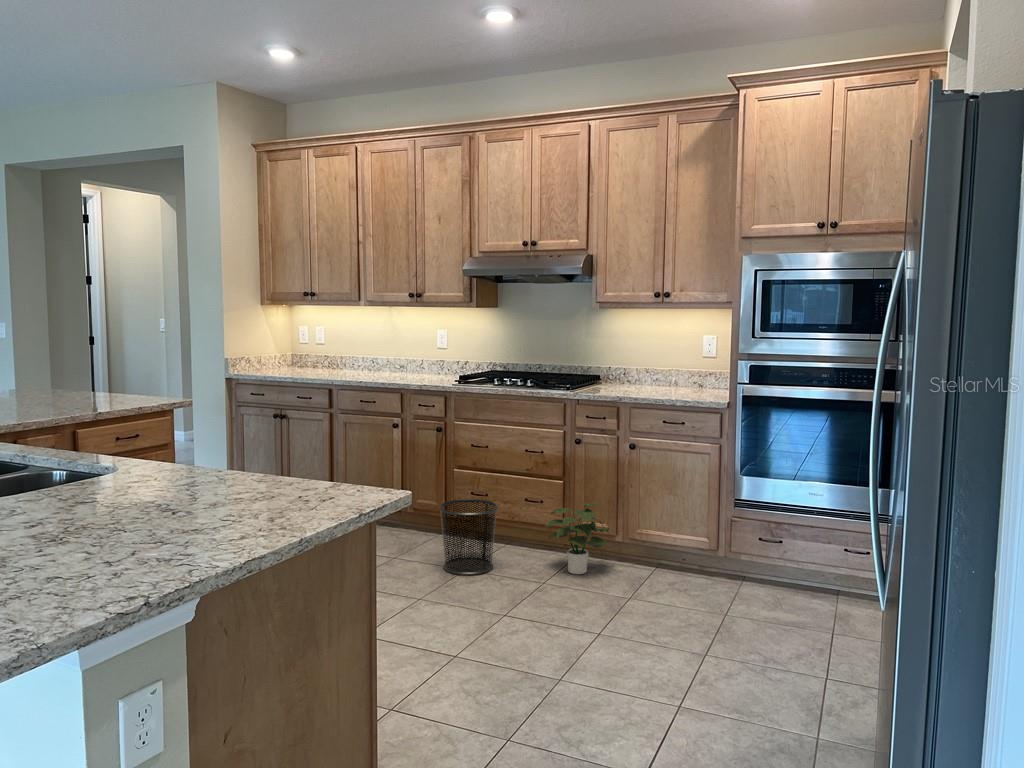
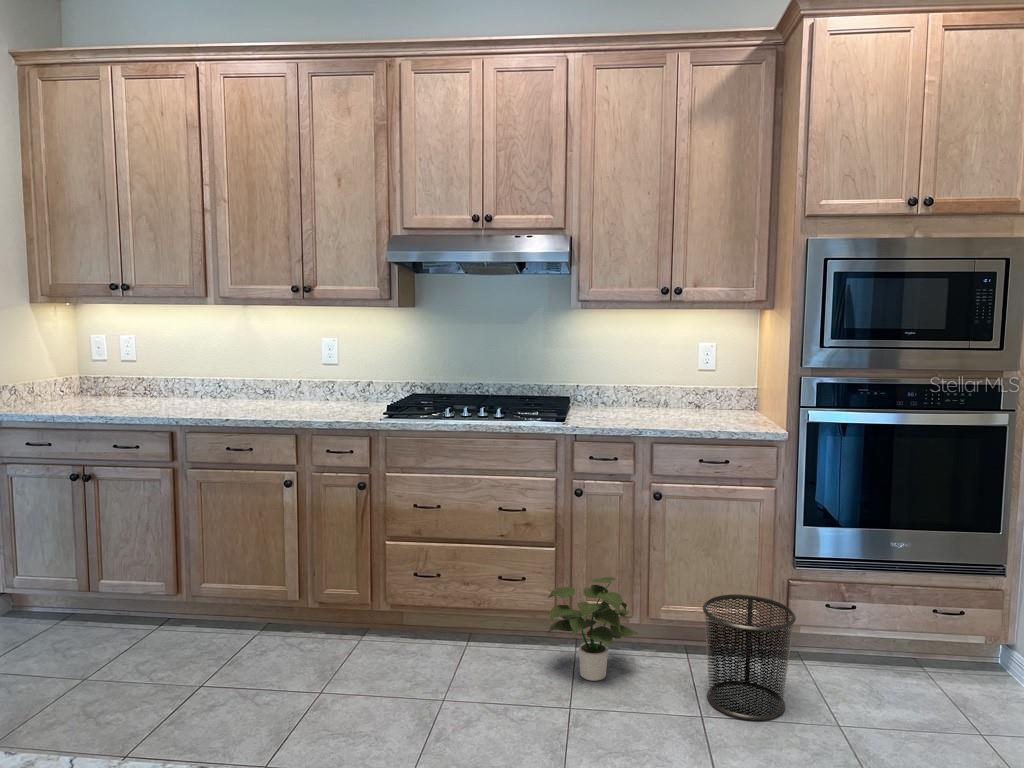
waste bin: present [439,499,498,575] -> present [703,594,796,720]

